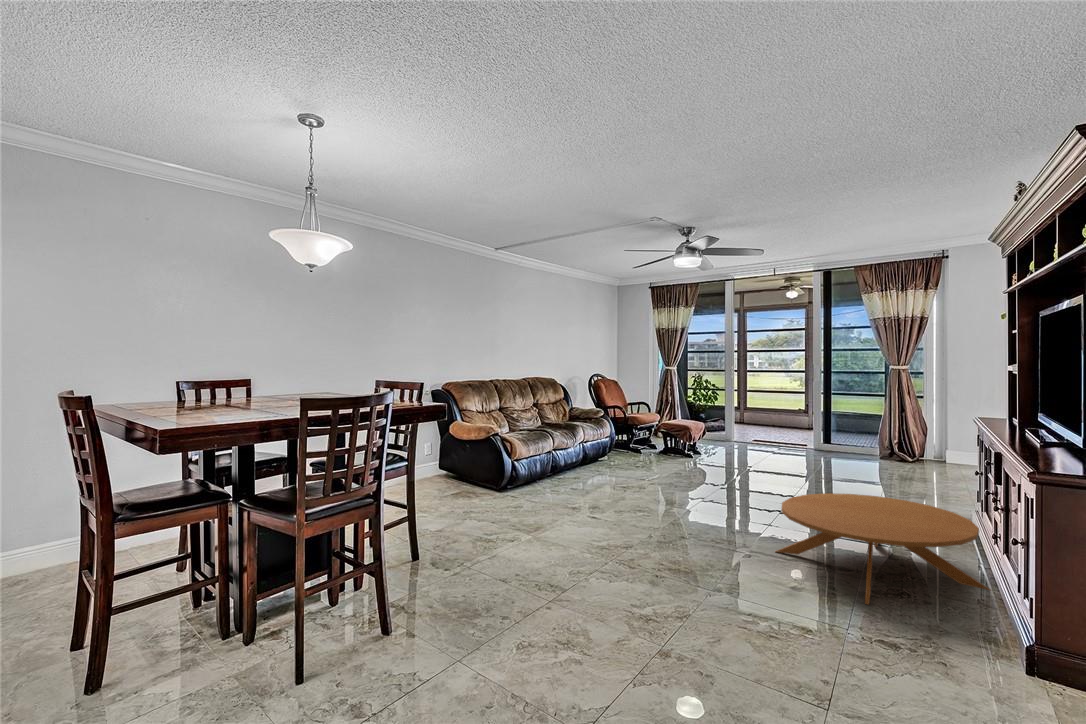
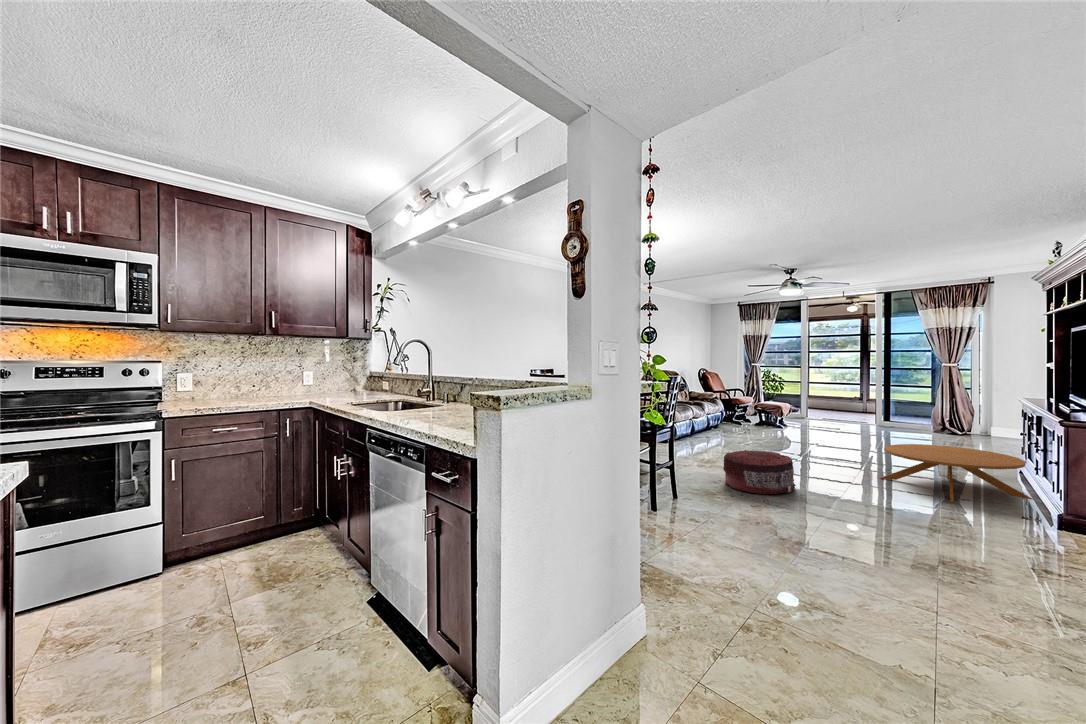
pouf: none [518,513,633,601] -> present [723,450,796,494]

